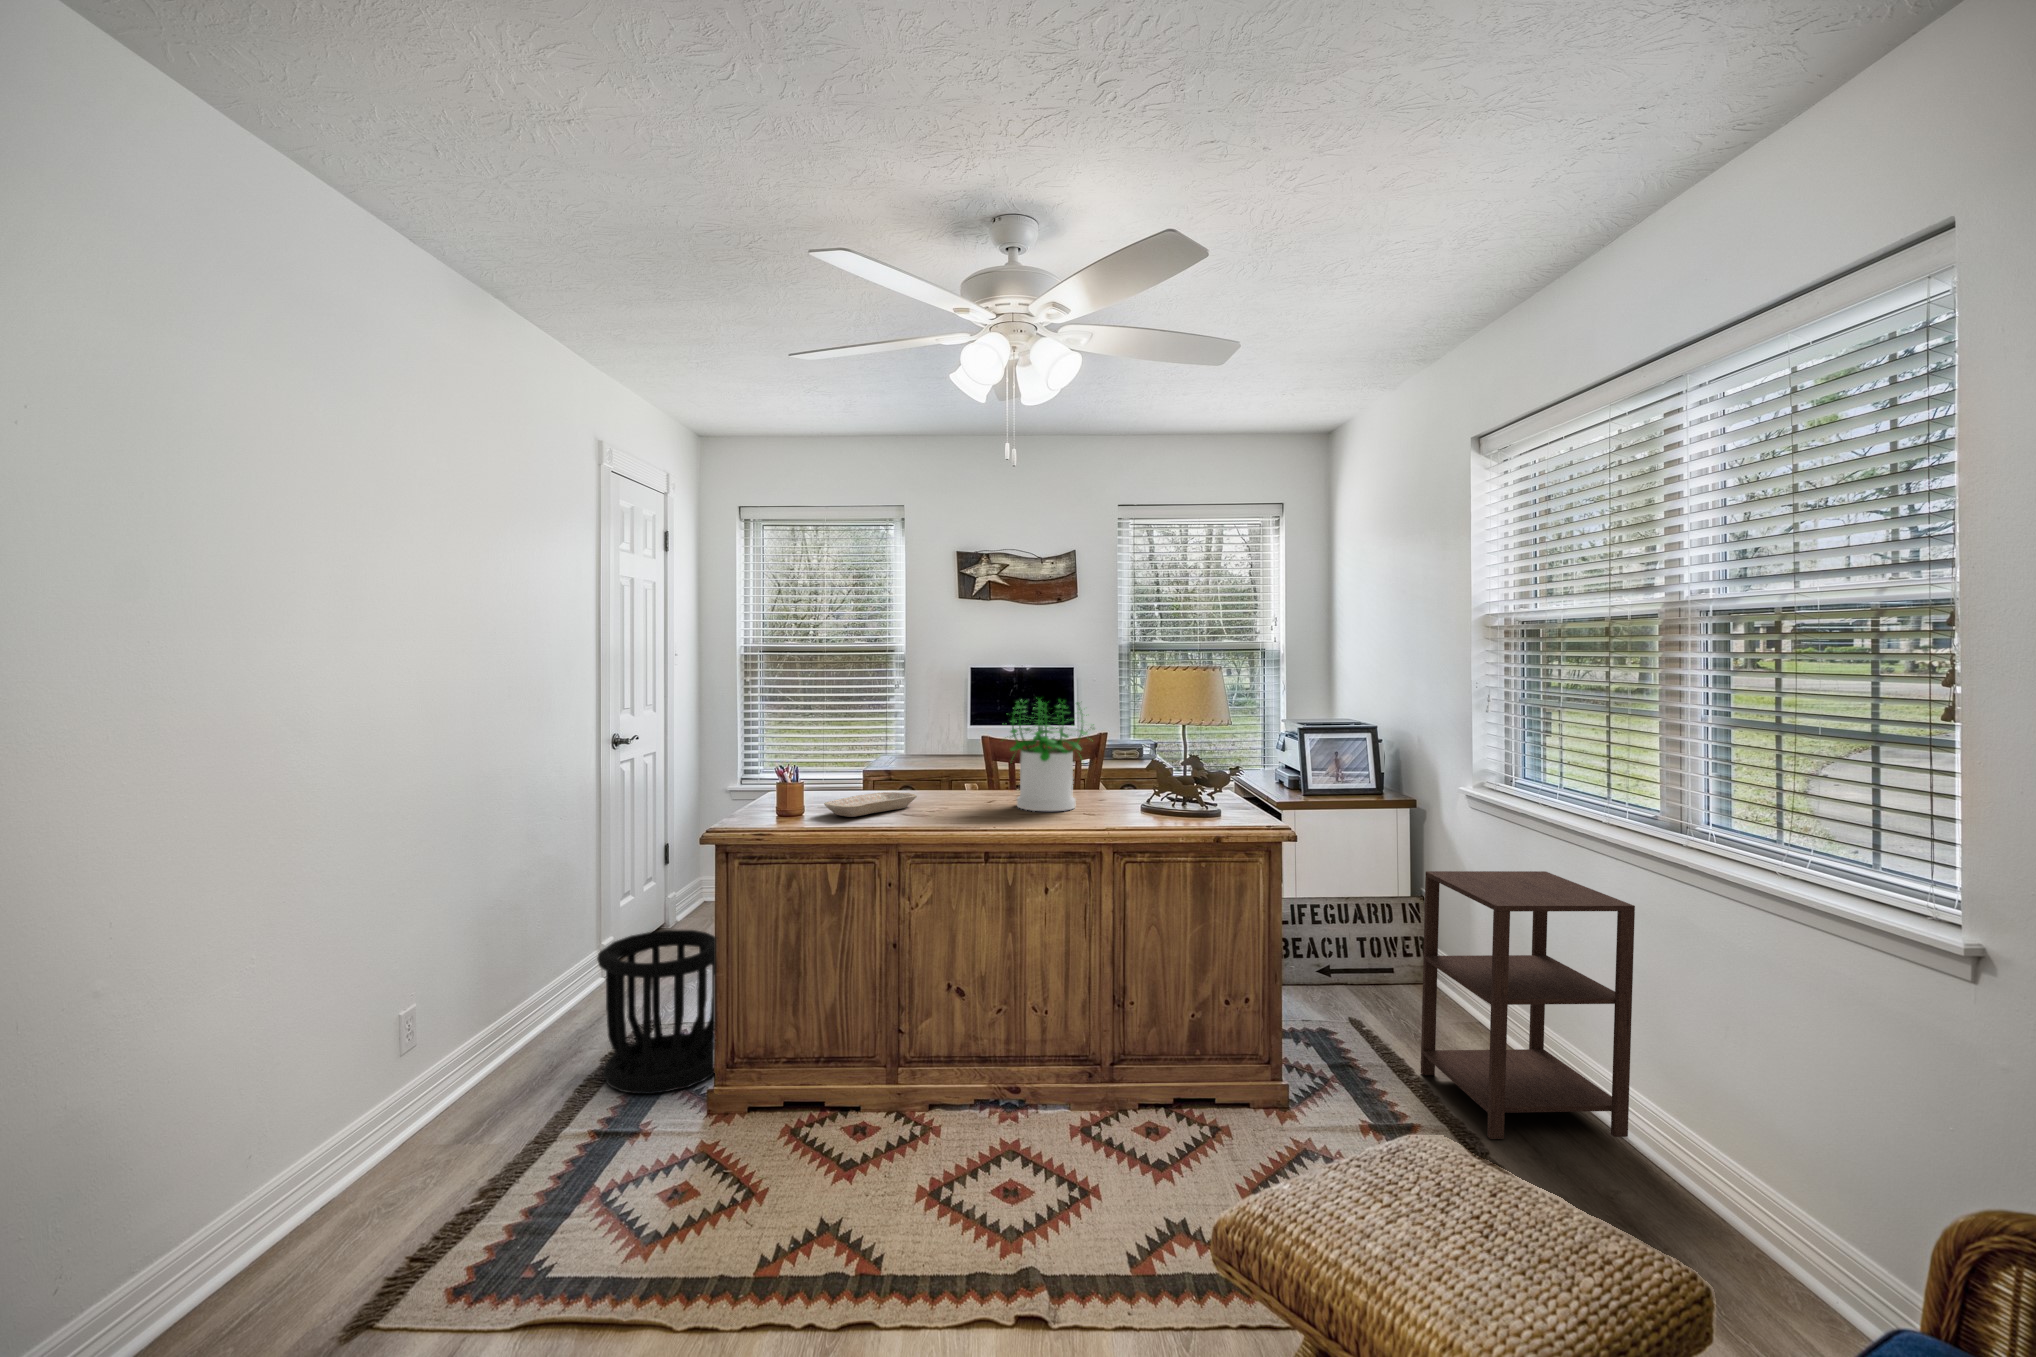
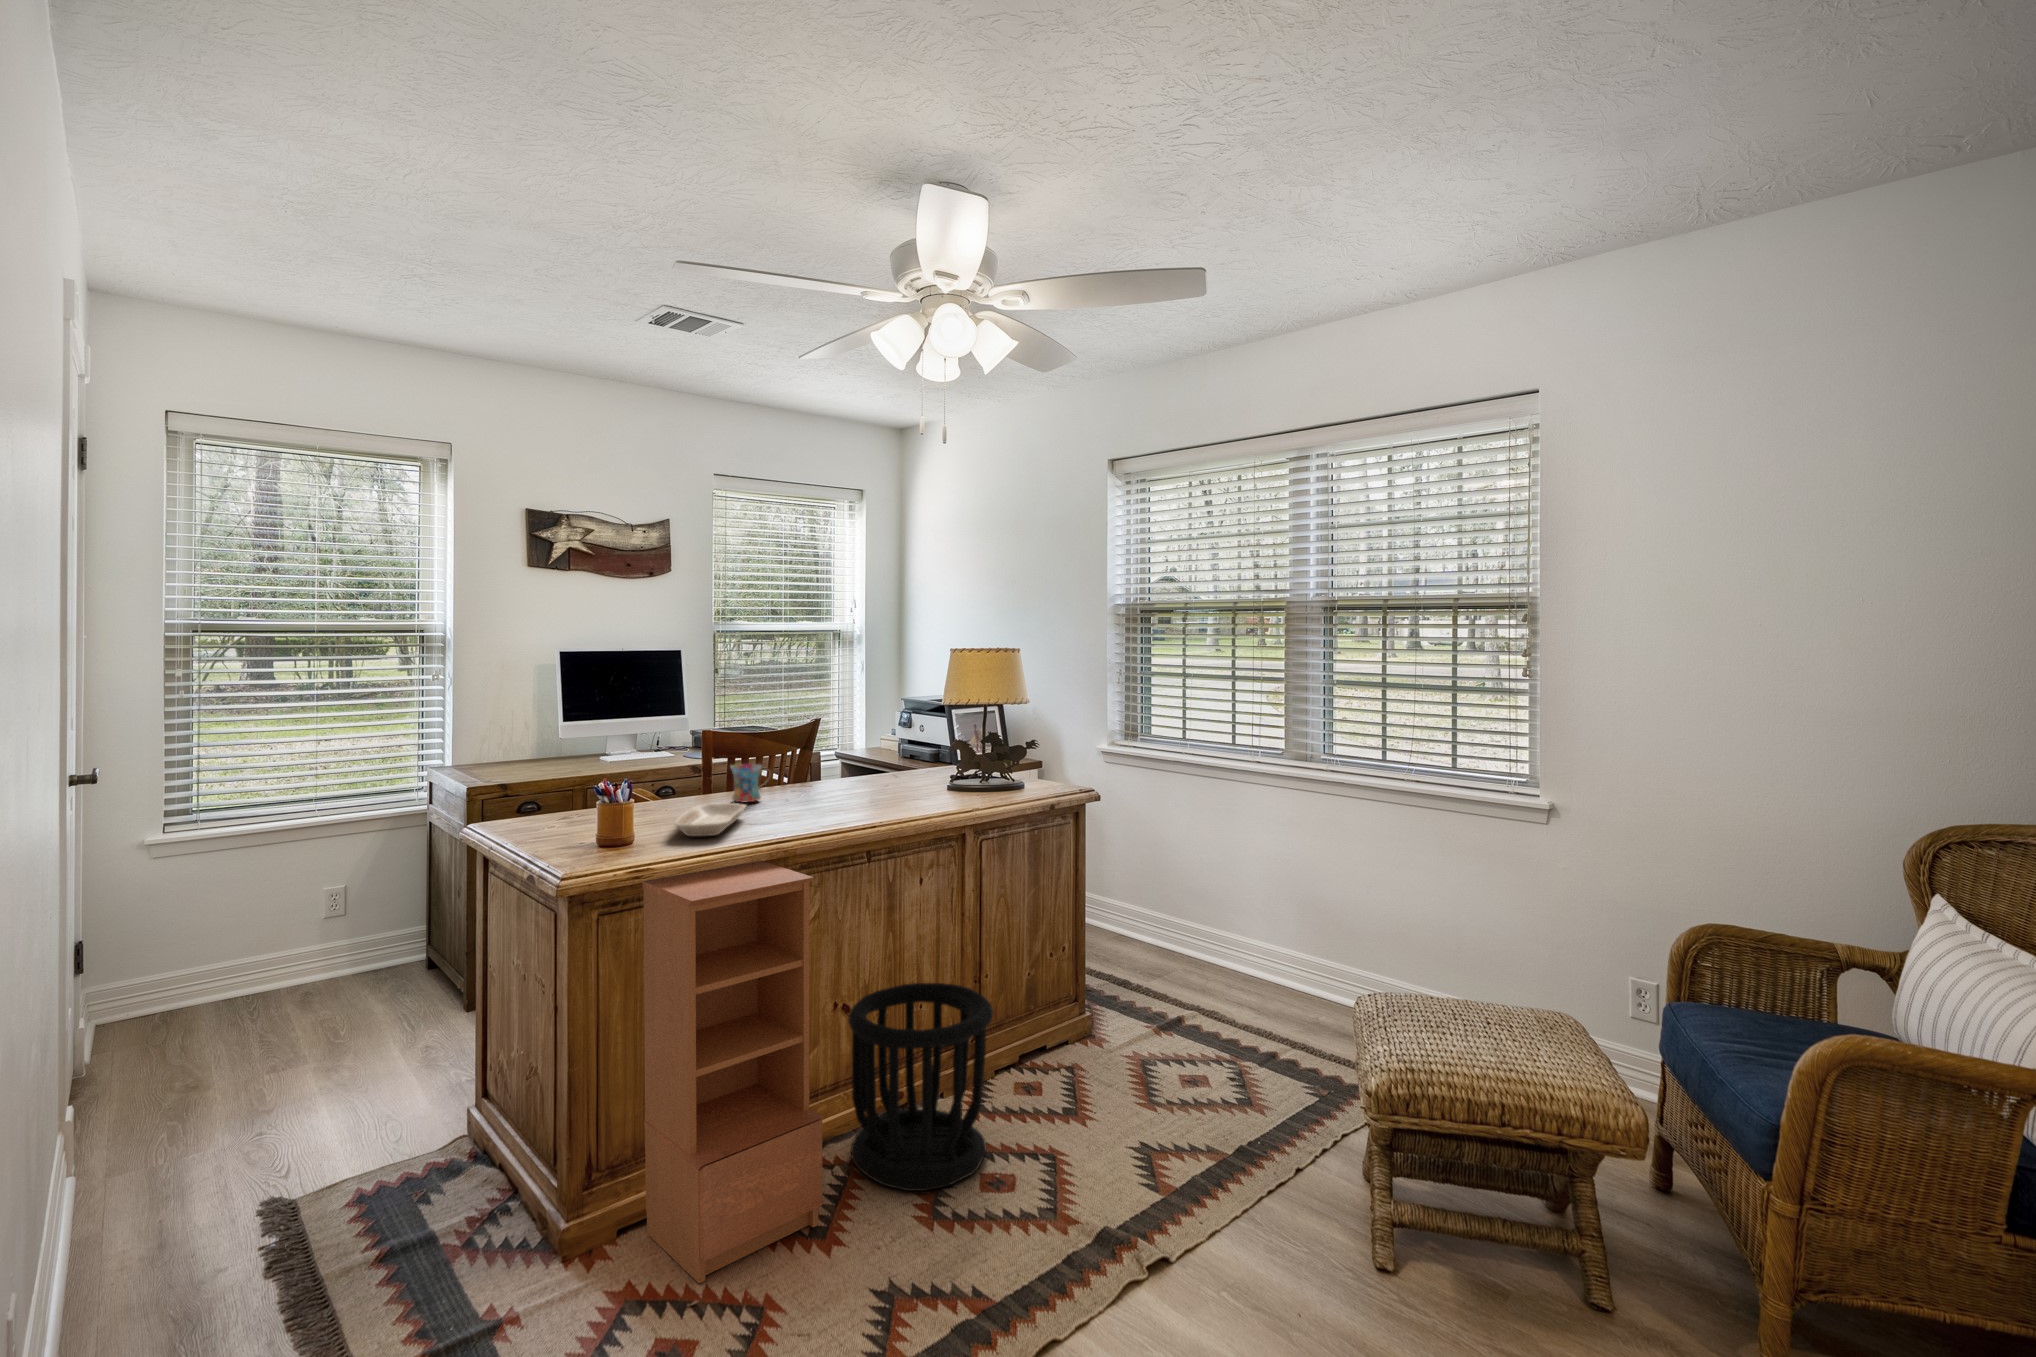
potted plant: present [1002,699,1094,811] -> none [821,684,913,805]
mug: none [940,762,974,796] -> present [731,764,770,803]
bookcase: none [736,843,865,1175] -> present [643,861,823,1283]
side table: present [1421,871,1635,1139] -> none [1145,806,1294,1014]
wastebasket: present [597,930,717,1094] -> present [848,983,993,1191]

